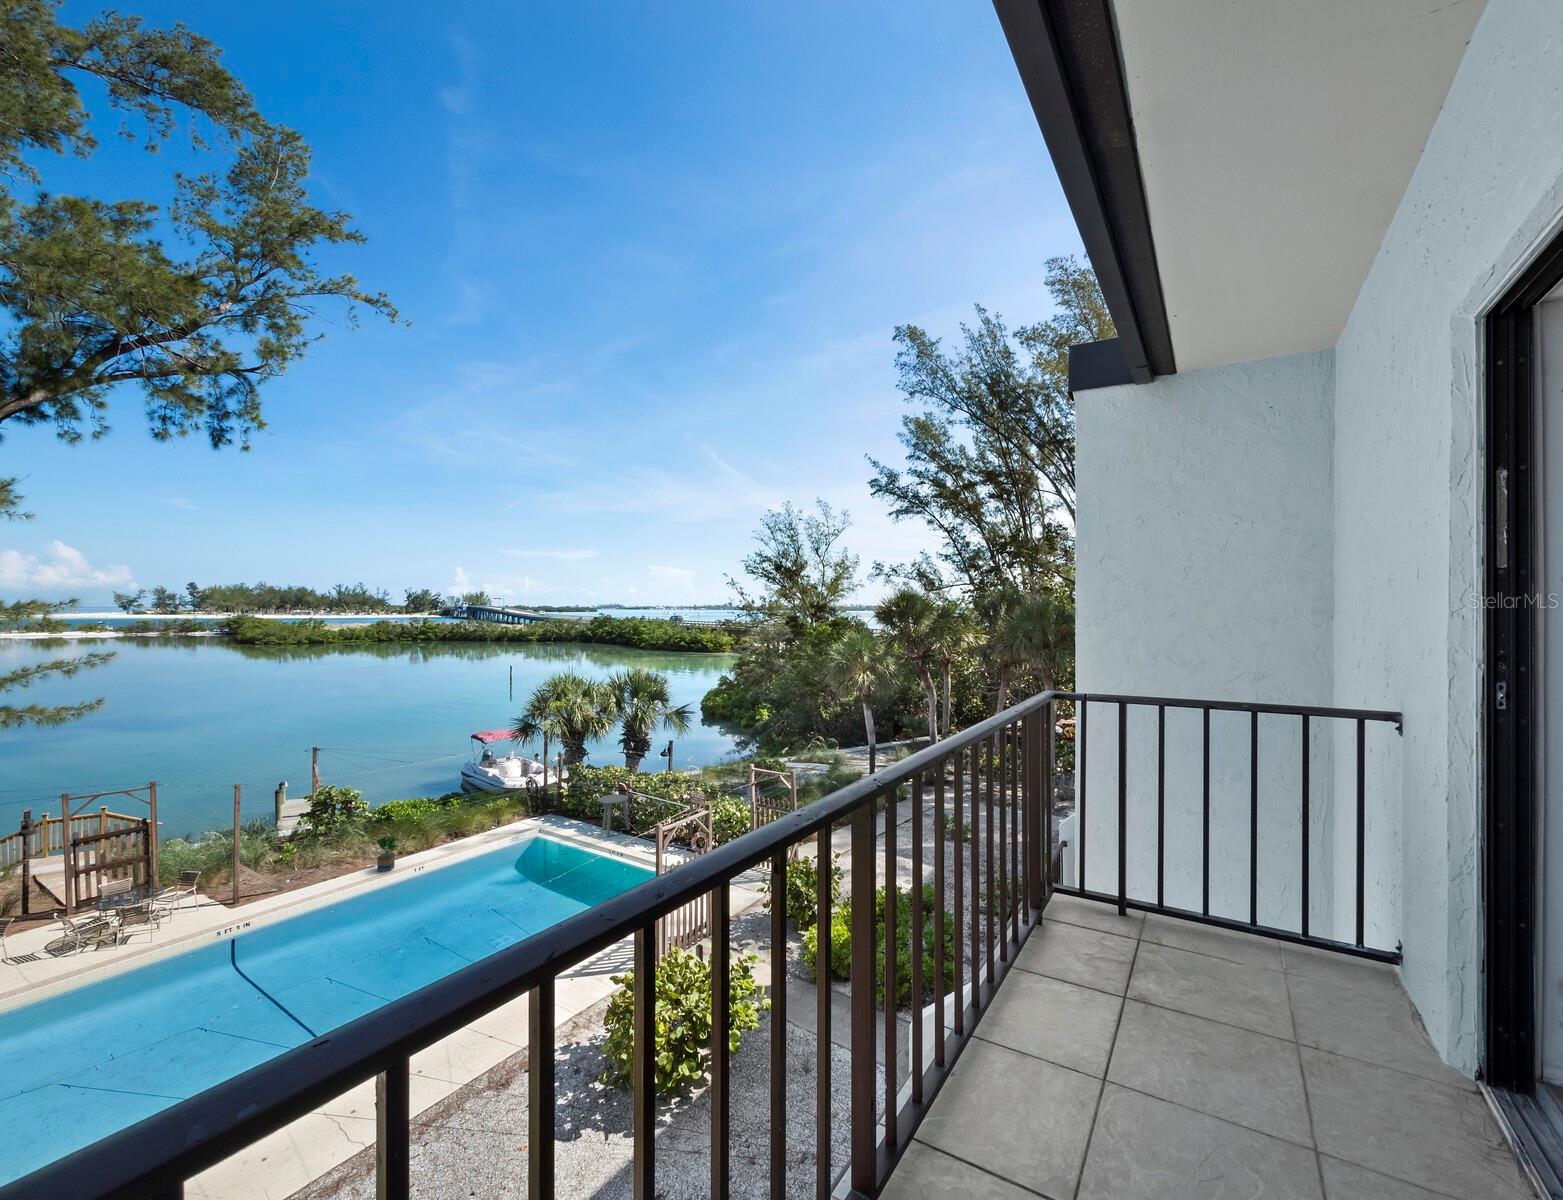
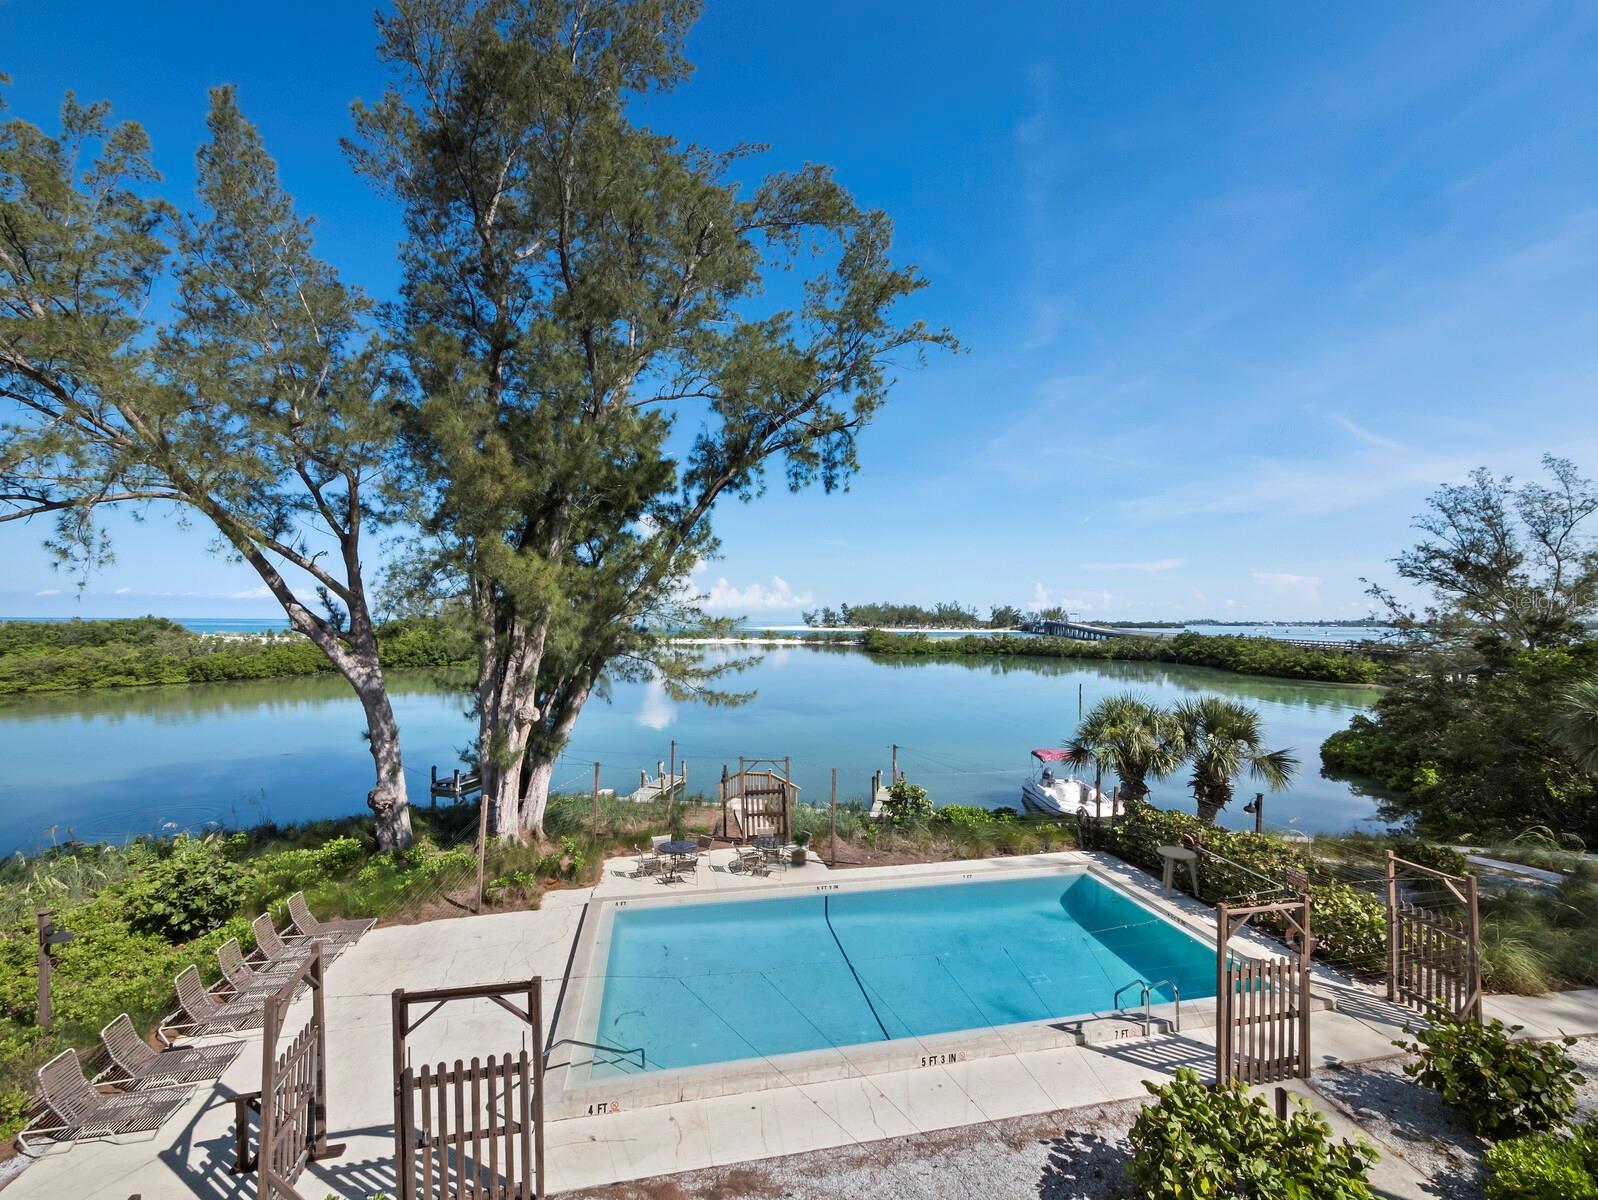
potted tree: present [376,836,399,872] -> present [791,834,809,868]

